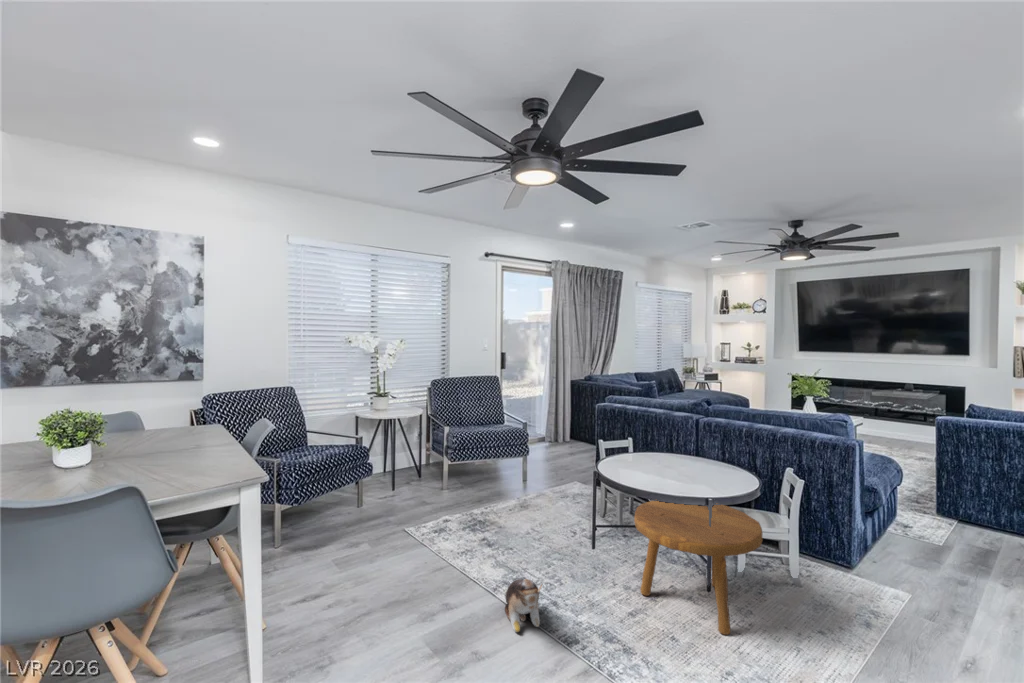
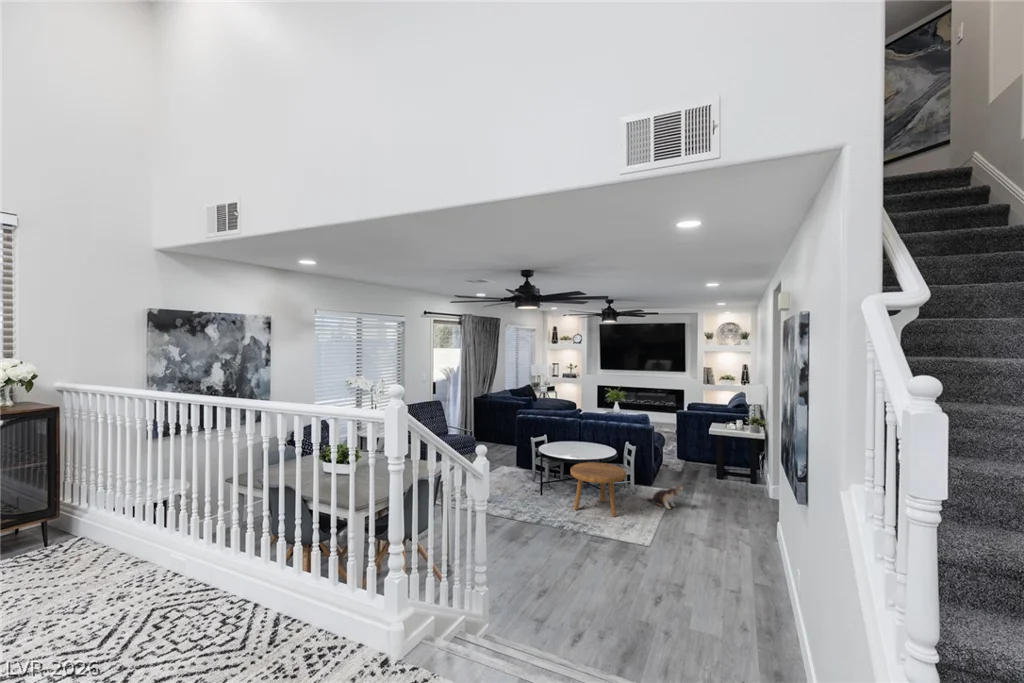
plush toy: present [505,579,542,632] -> present [647,486,682,509]

